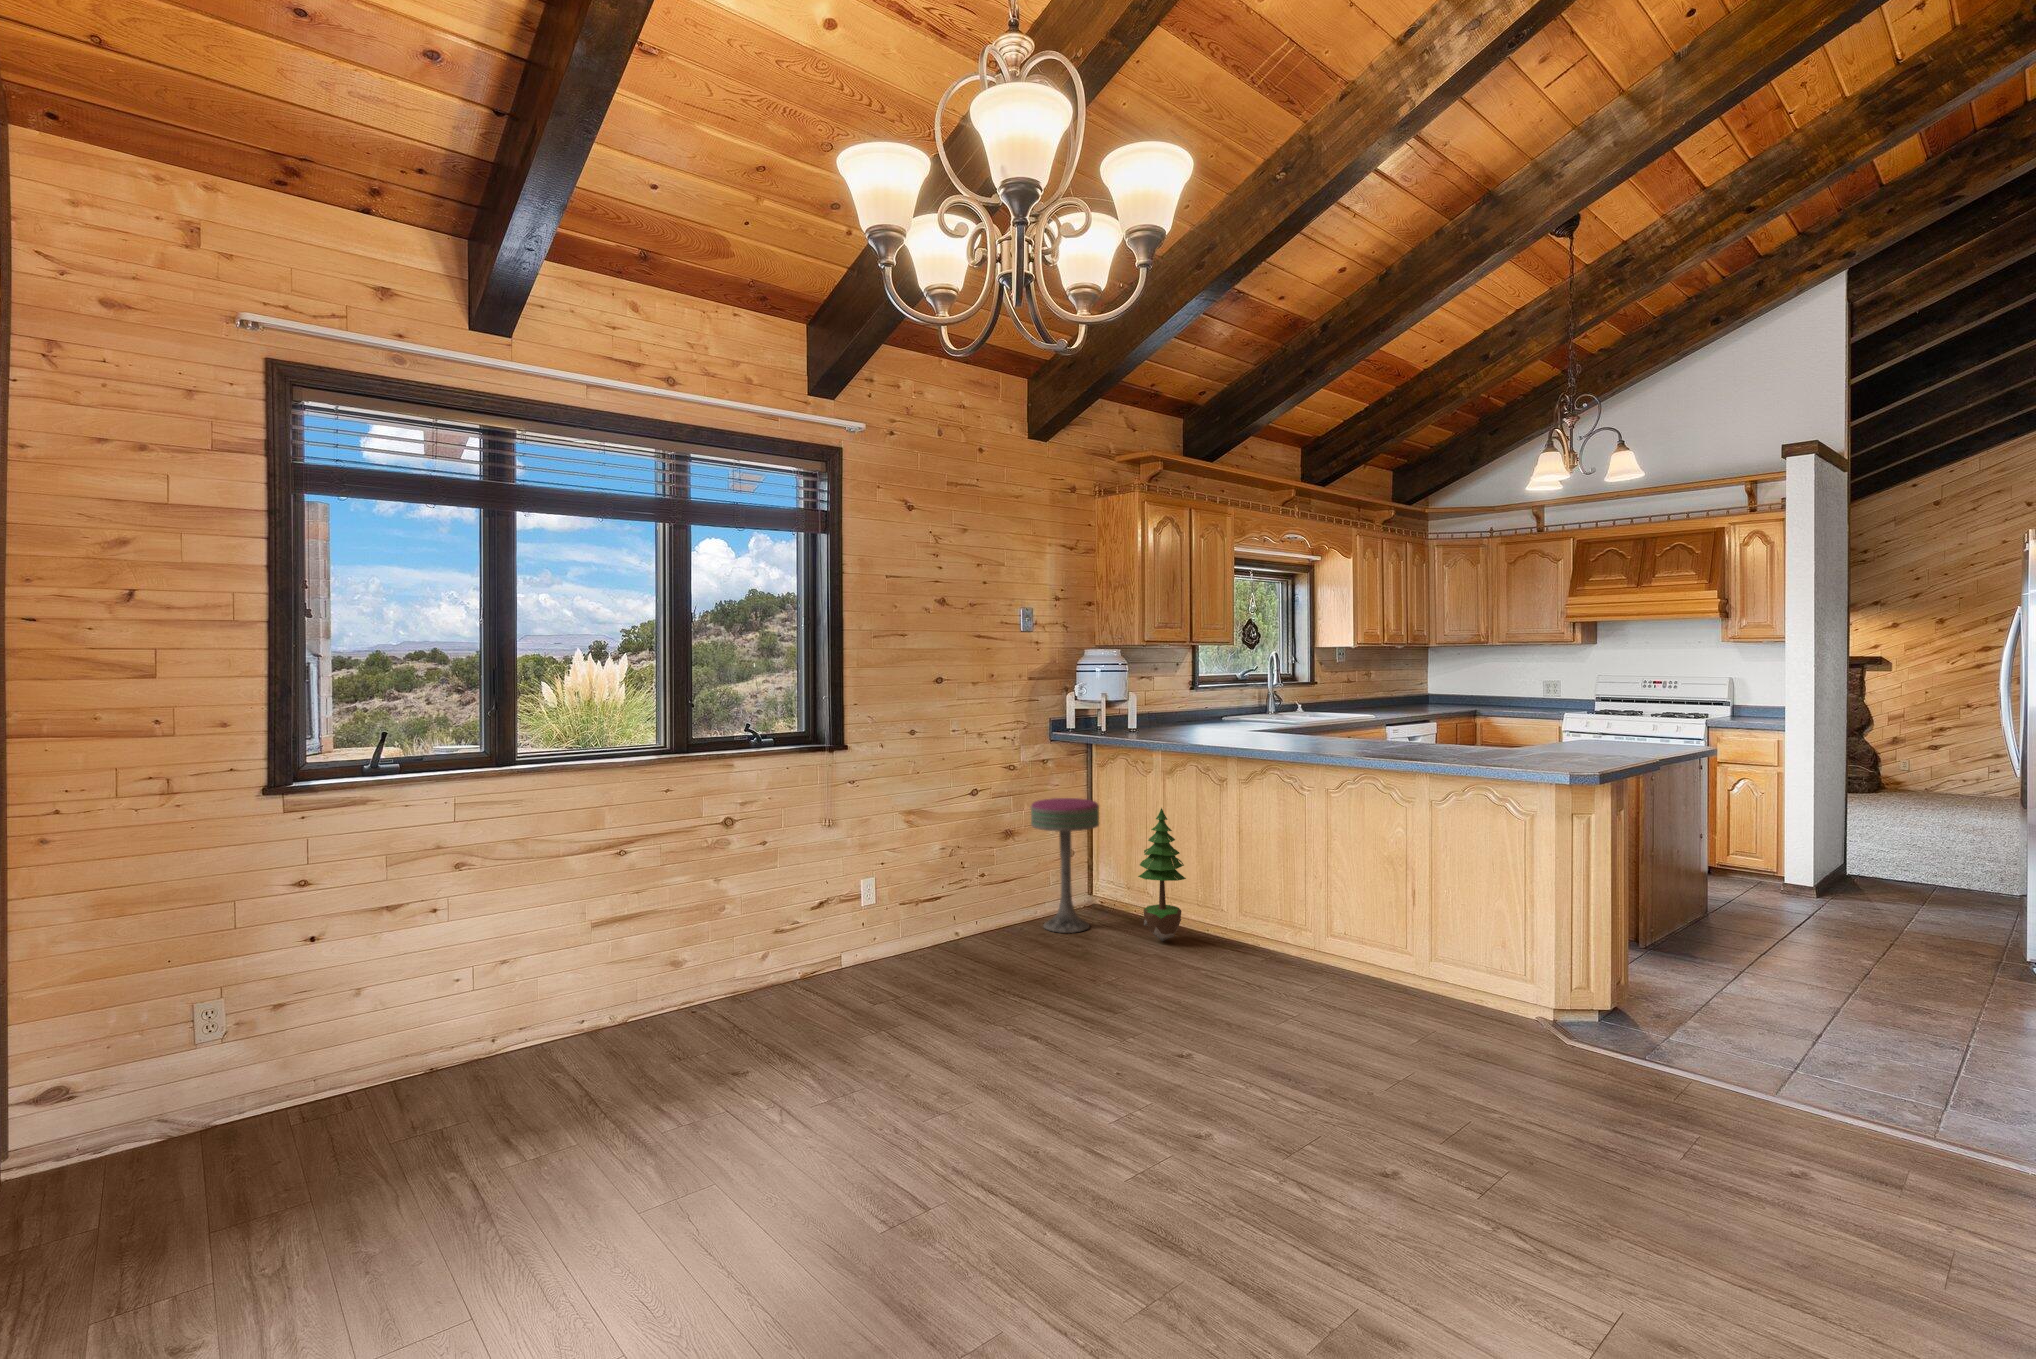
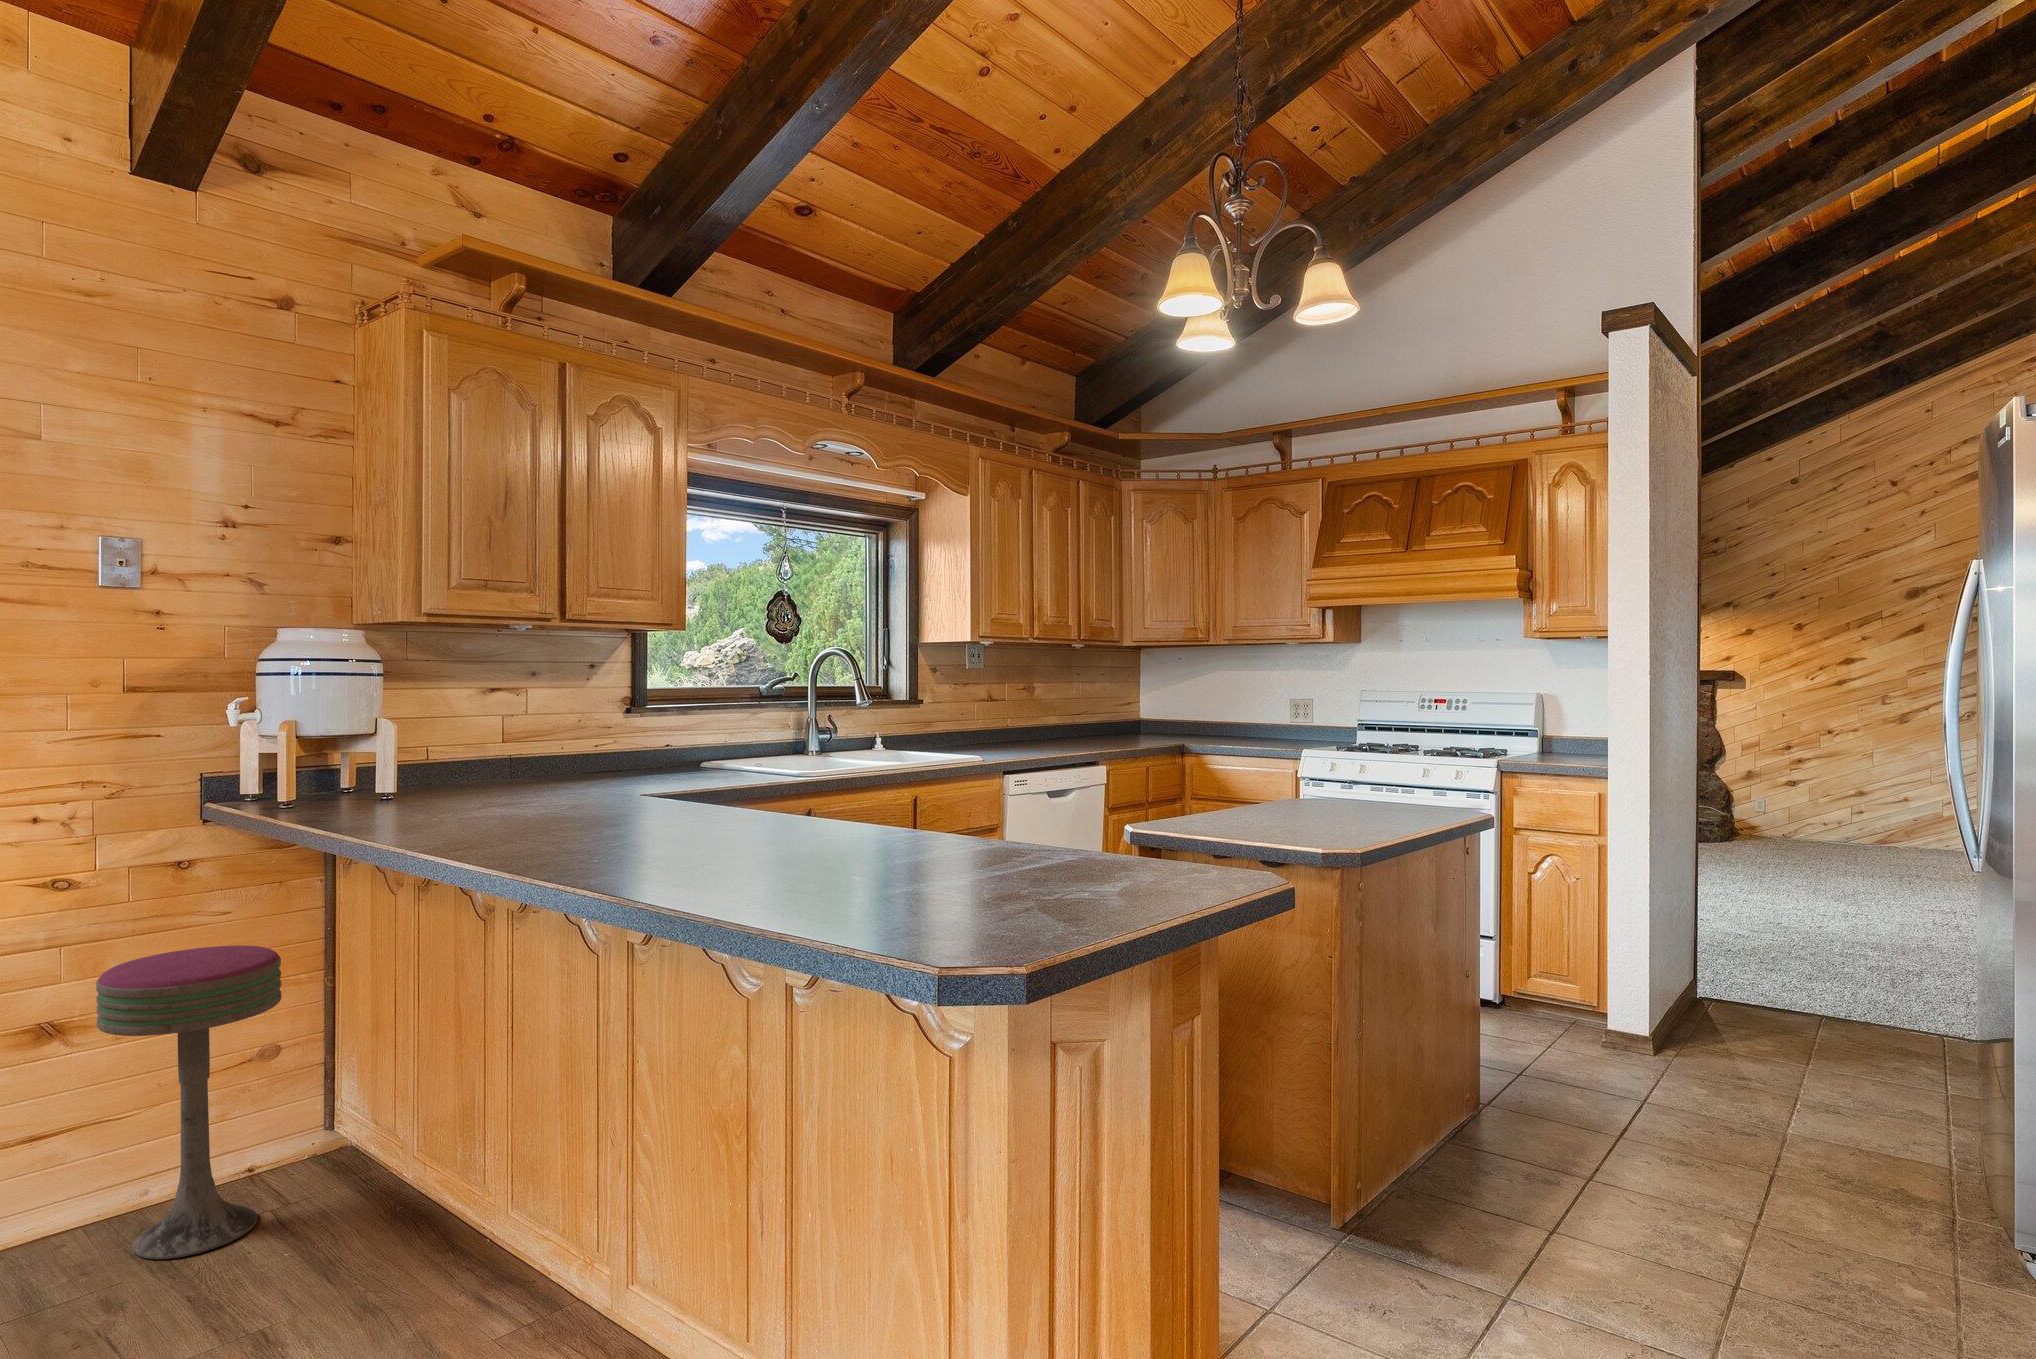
potted tree: present [1138,808,1186,941] -> none [291,979,415,1279]

